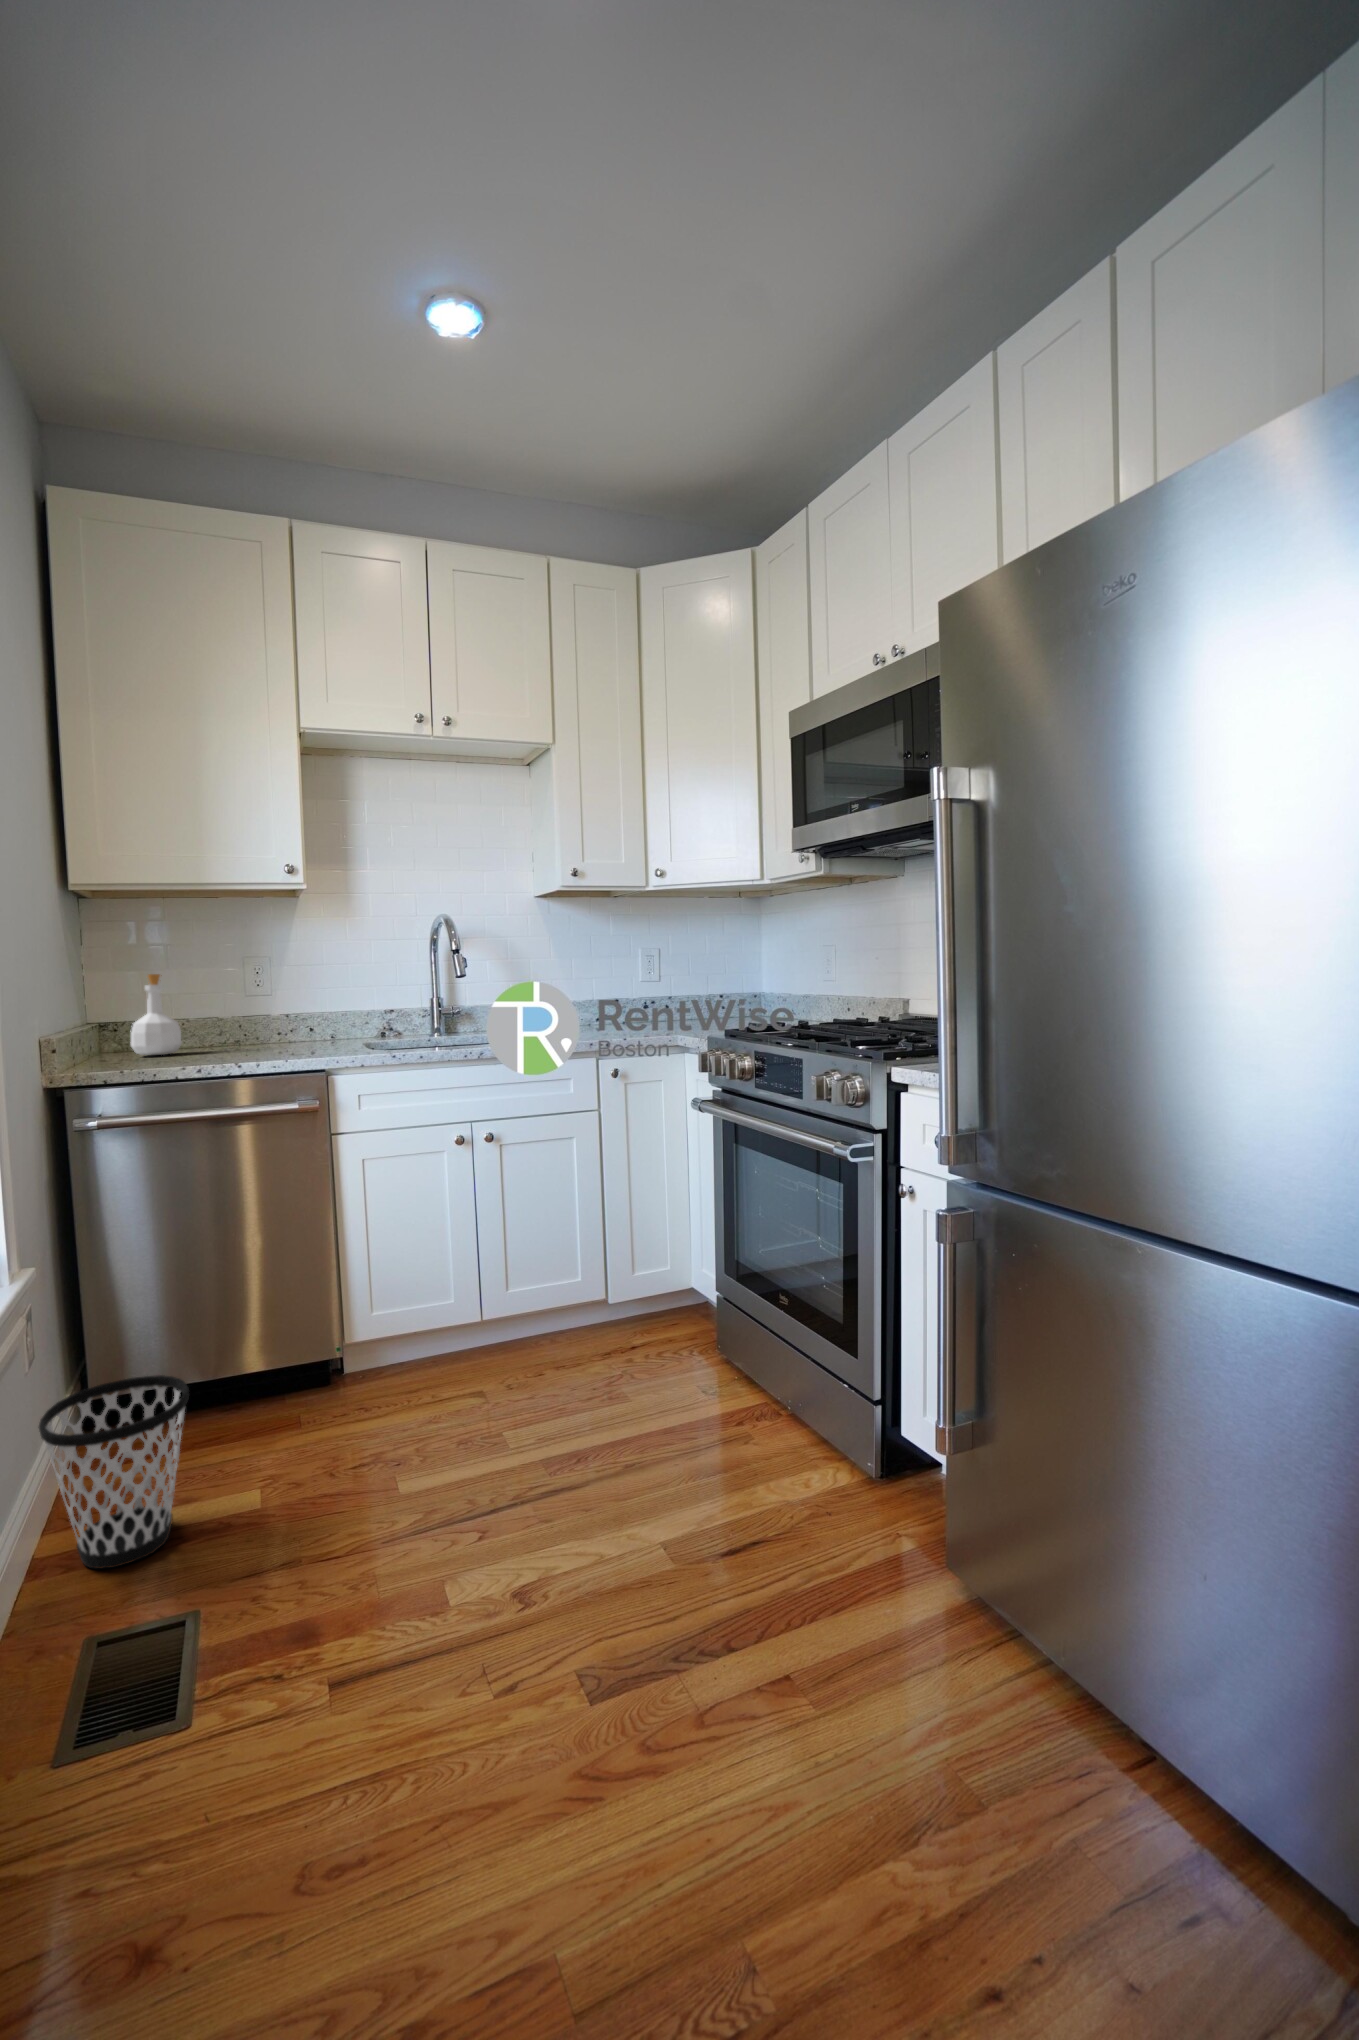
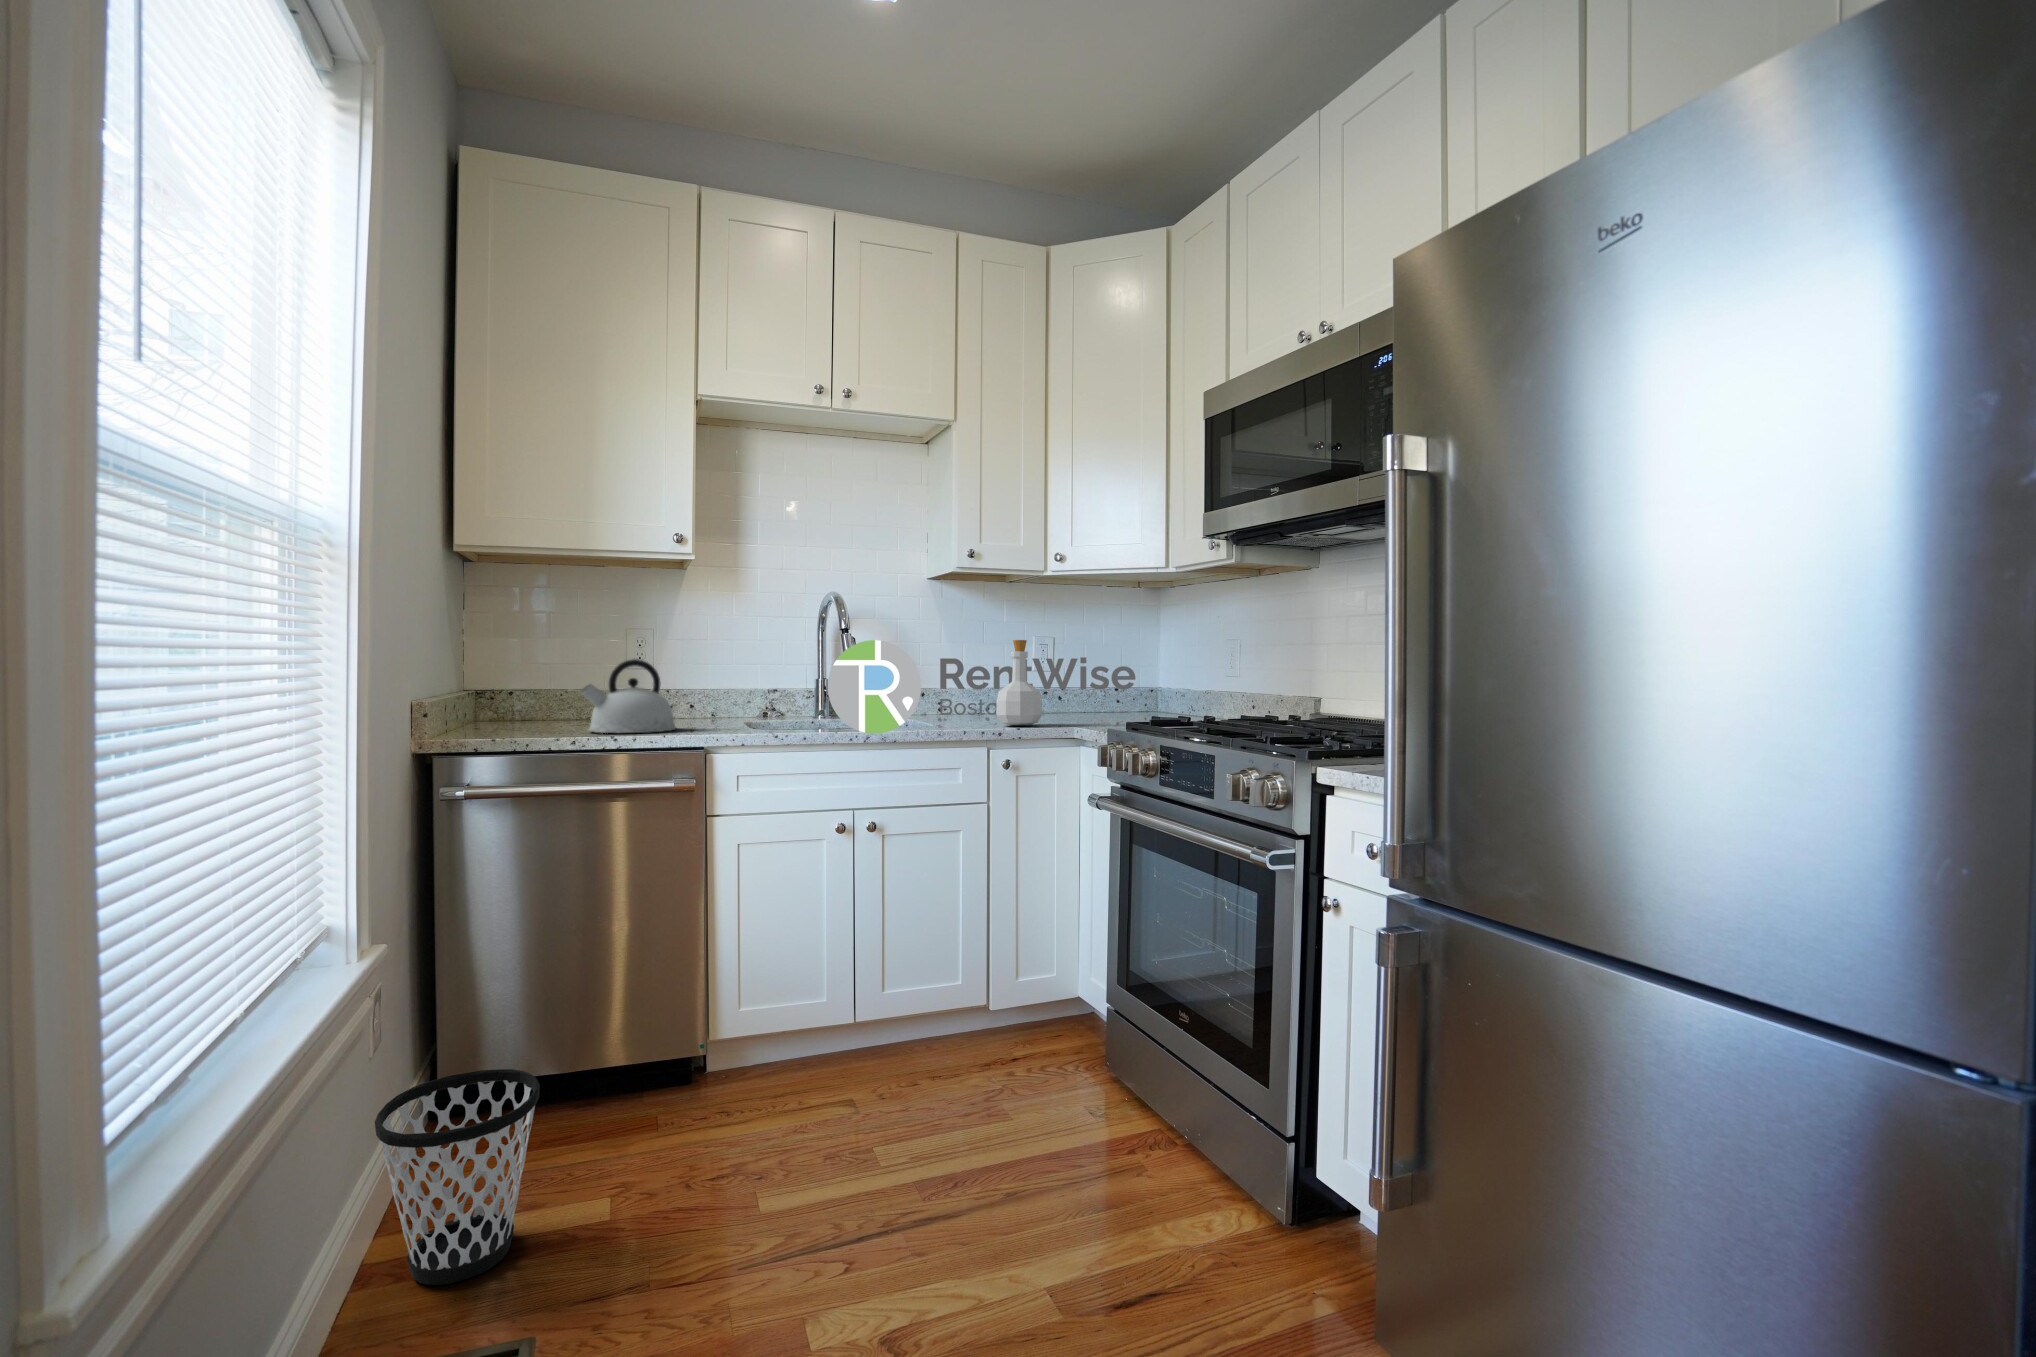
bottle: present [131,974,182,1055] -> present [996,640,1042,725]
kettle: none [201,987,296,1059] -> present [581,659,676,733]

